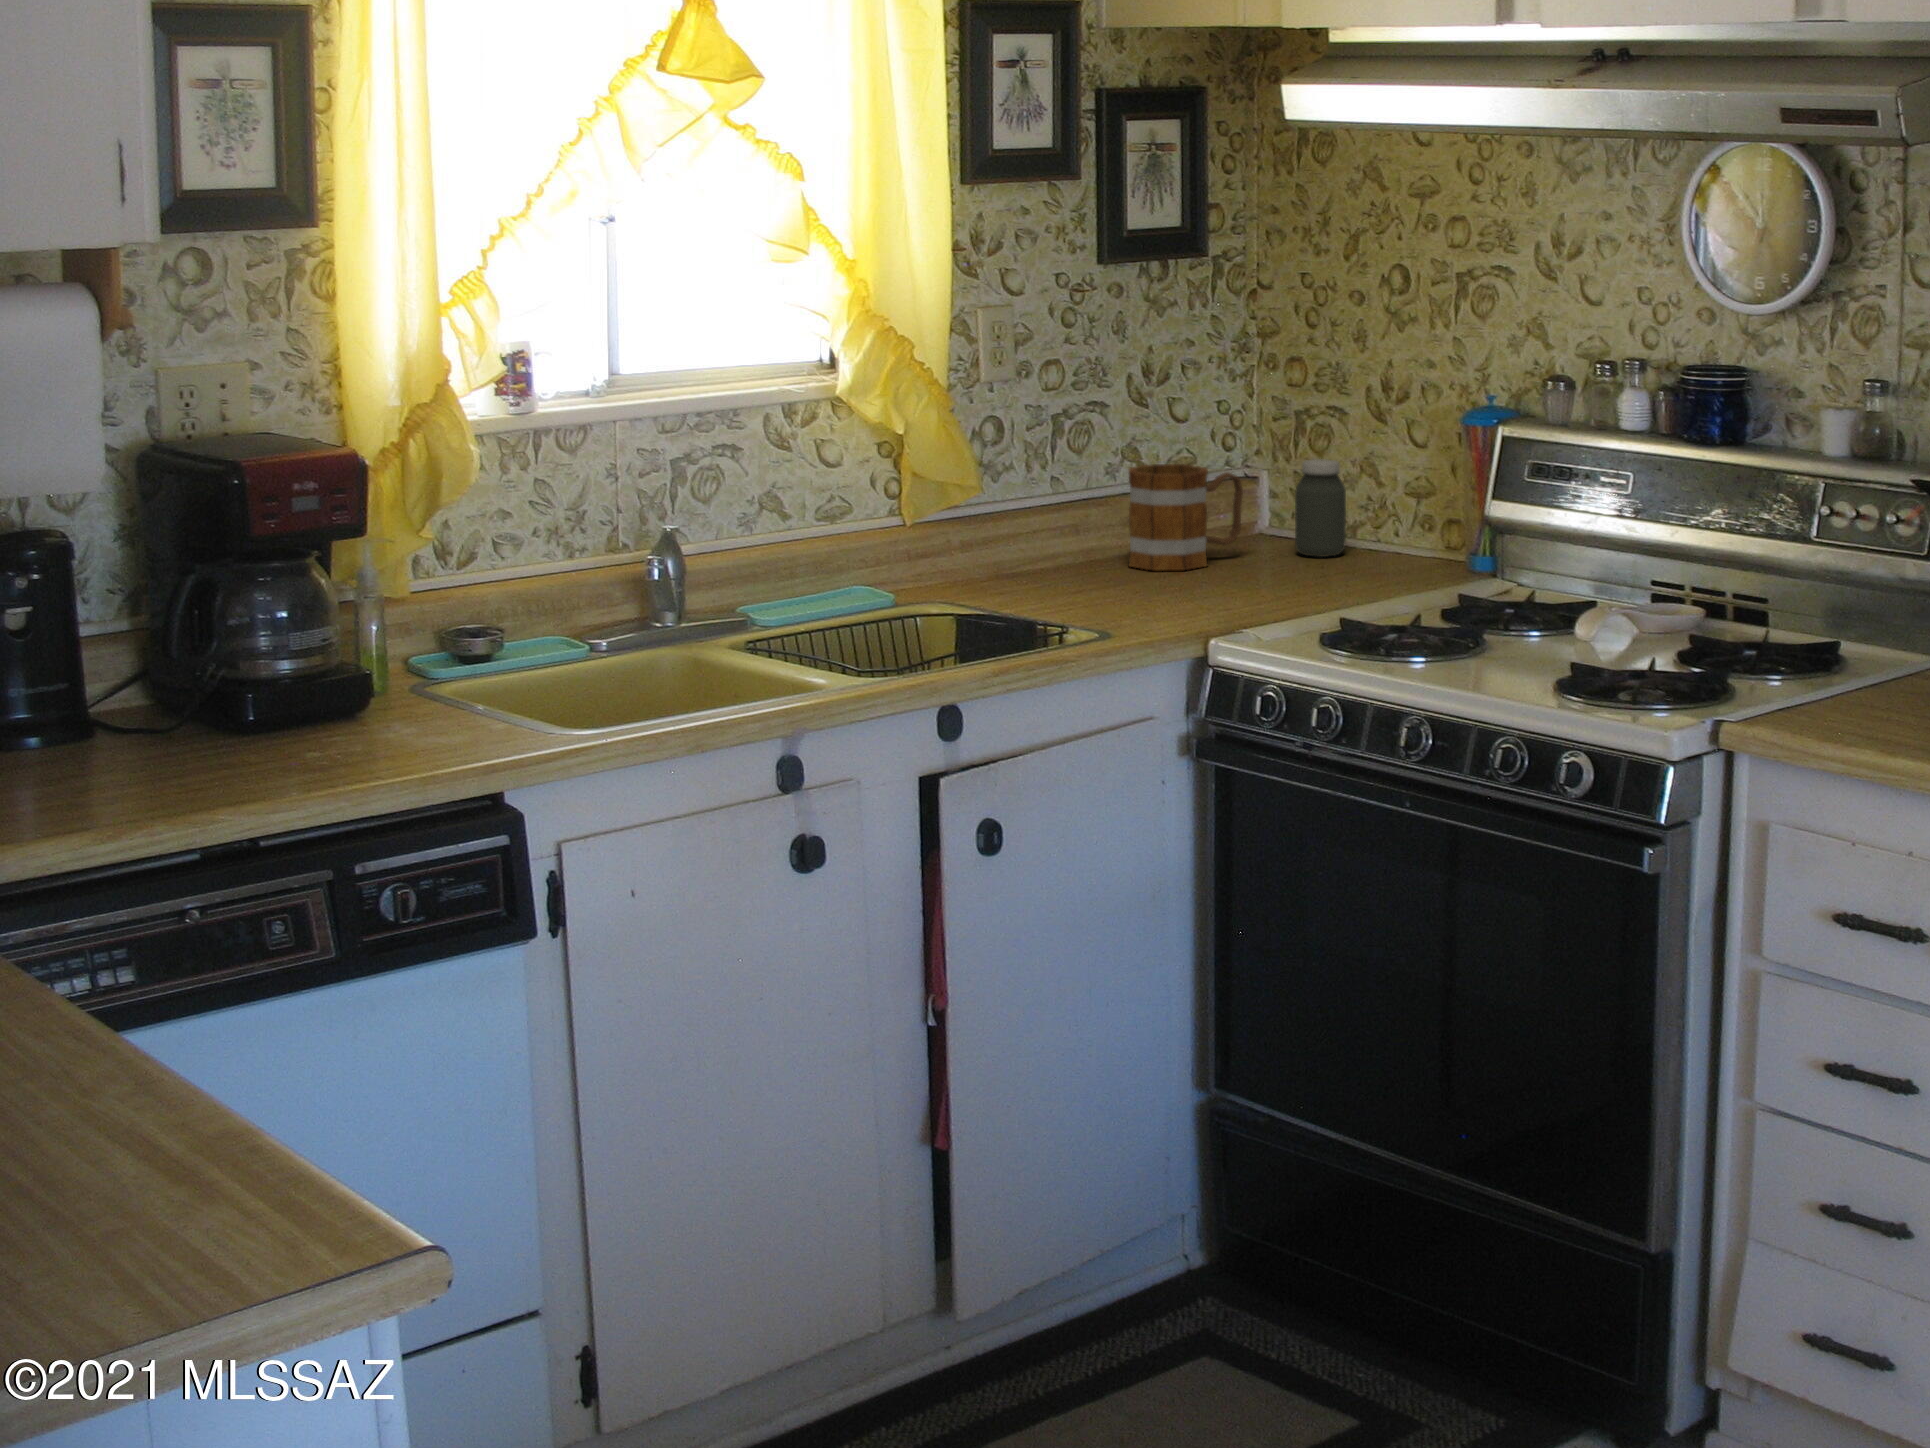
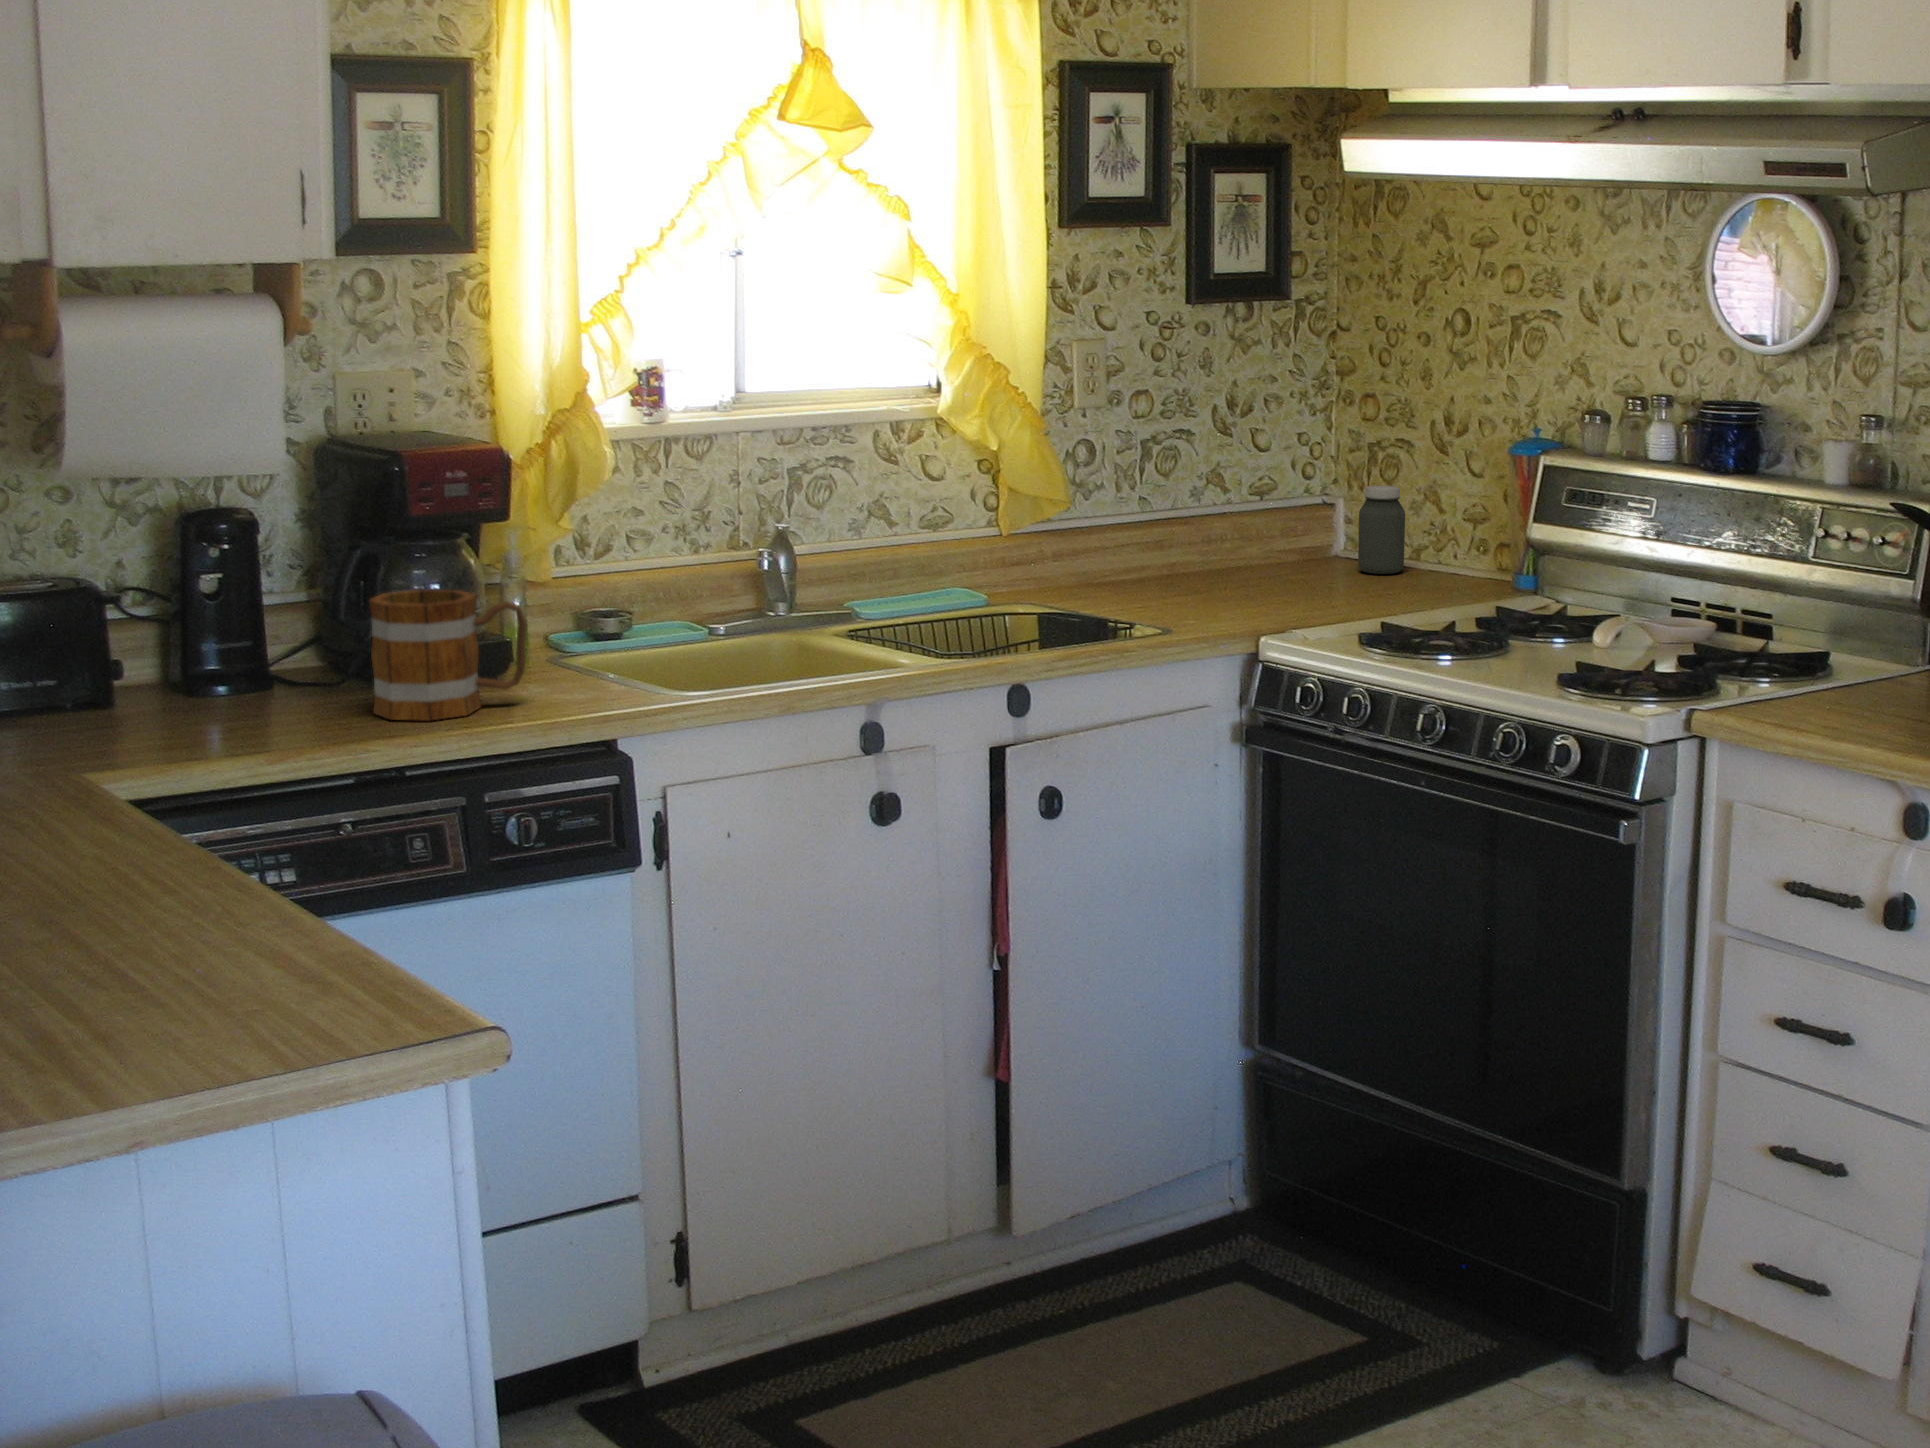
mug: present [1129,464,1243,570] -> present [369,589,527,720]

